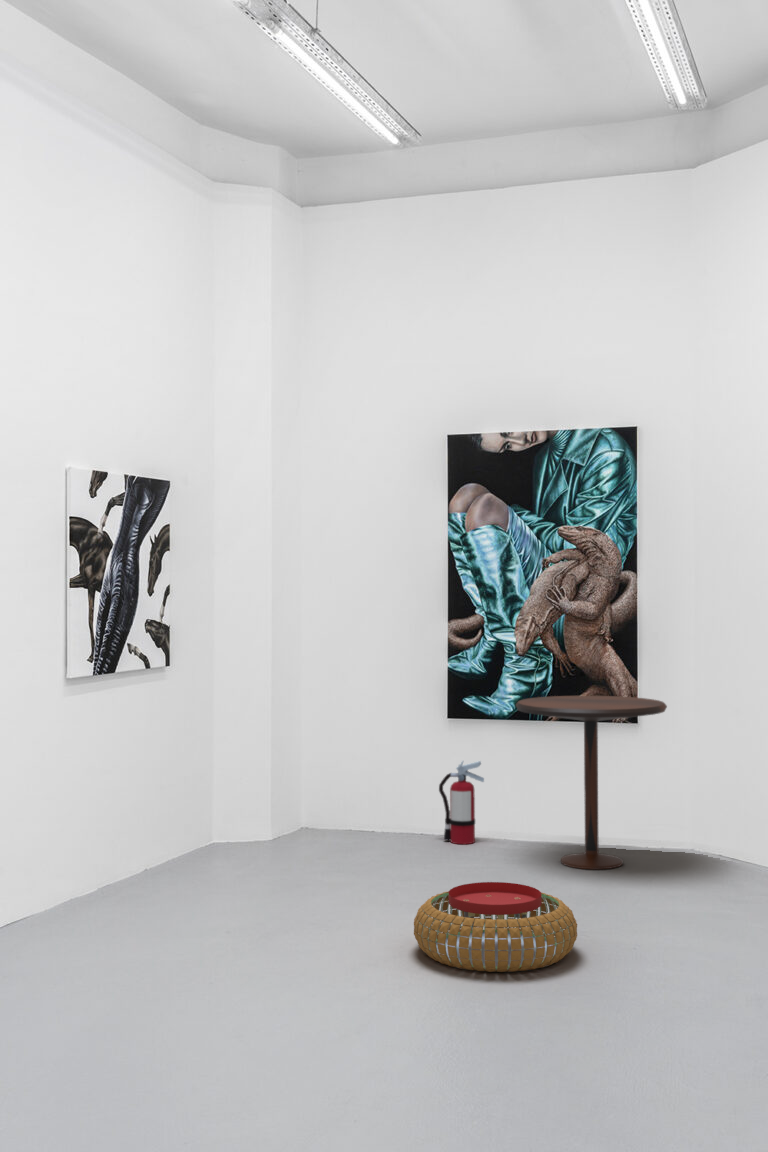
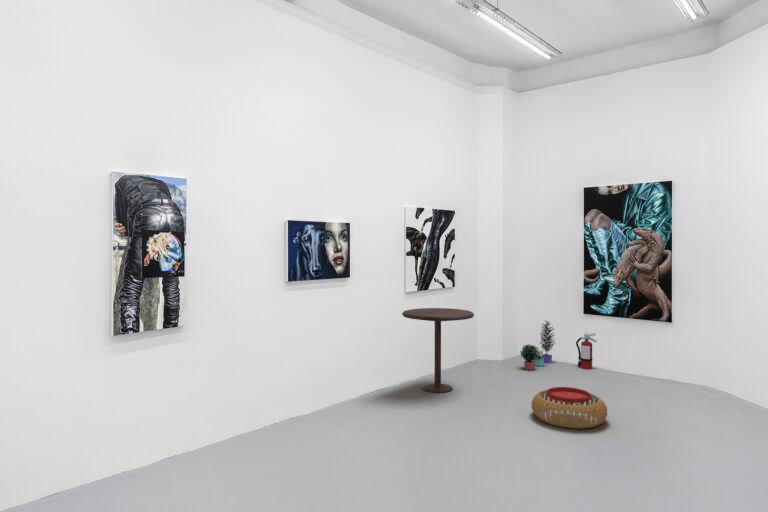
pedestal table: present [516,696,667,869] -> present [402,308,474,393]
potted plant: none [325,739,395,860] -> present [520,321,555,370]

